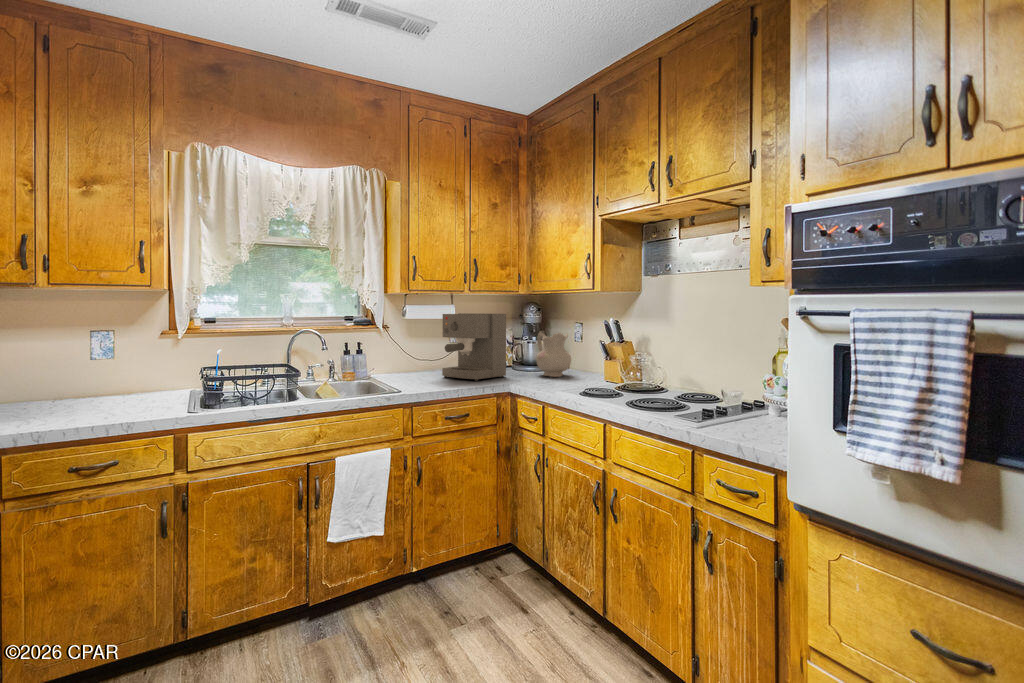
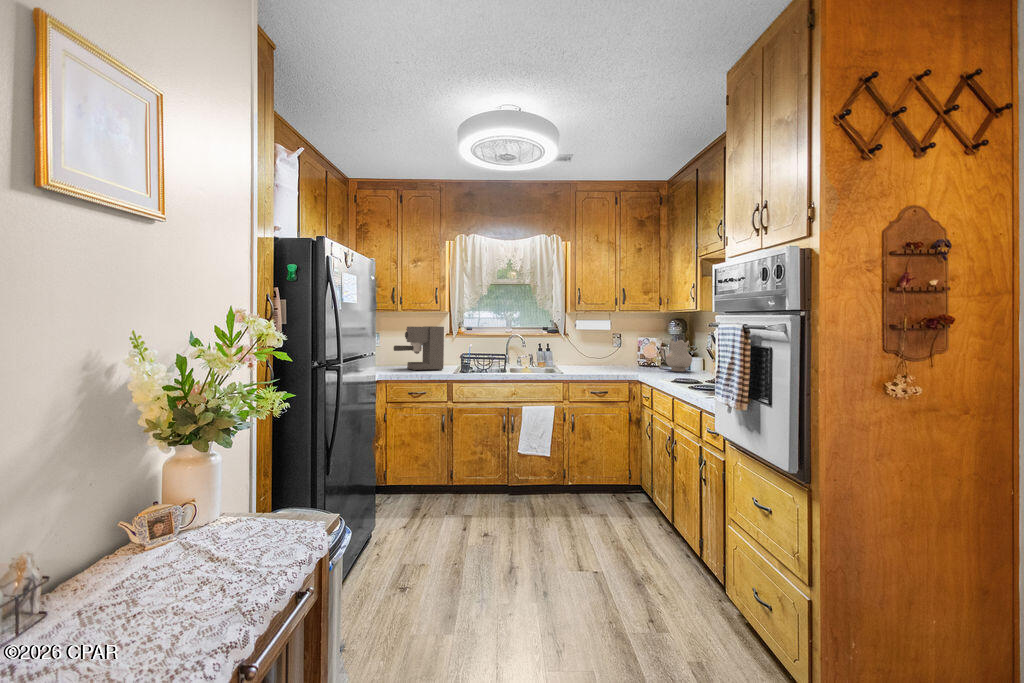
coffee maker: present [442,313,506,381] -> present [394,326,444,371]

